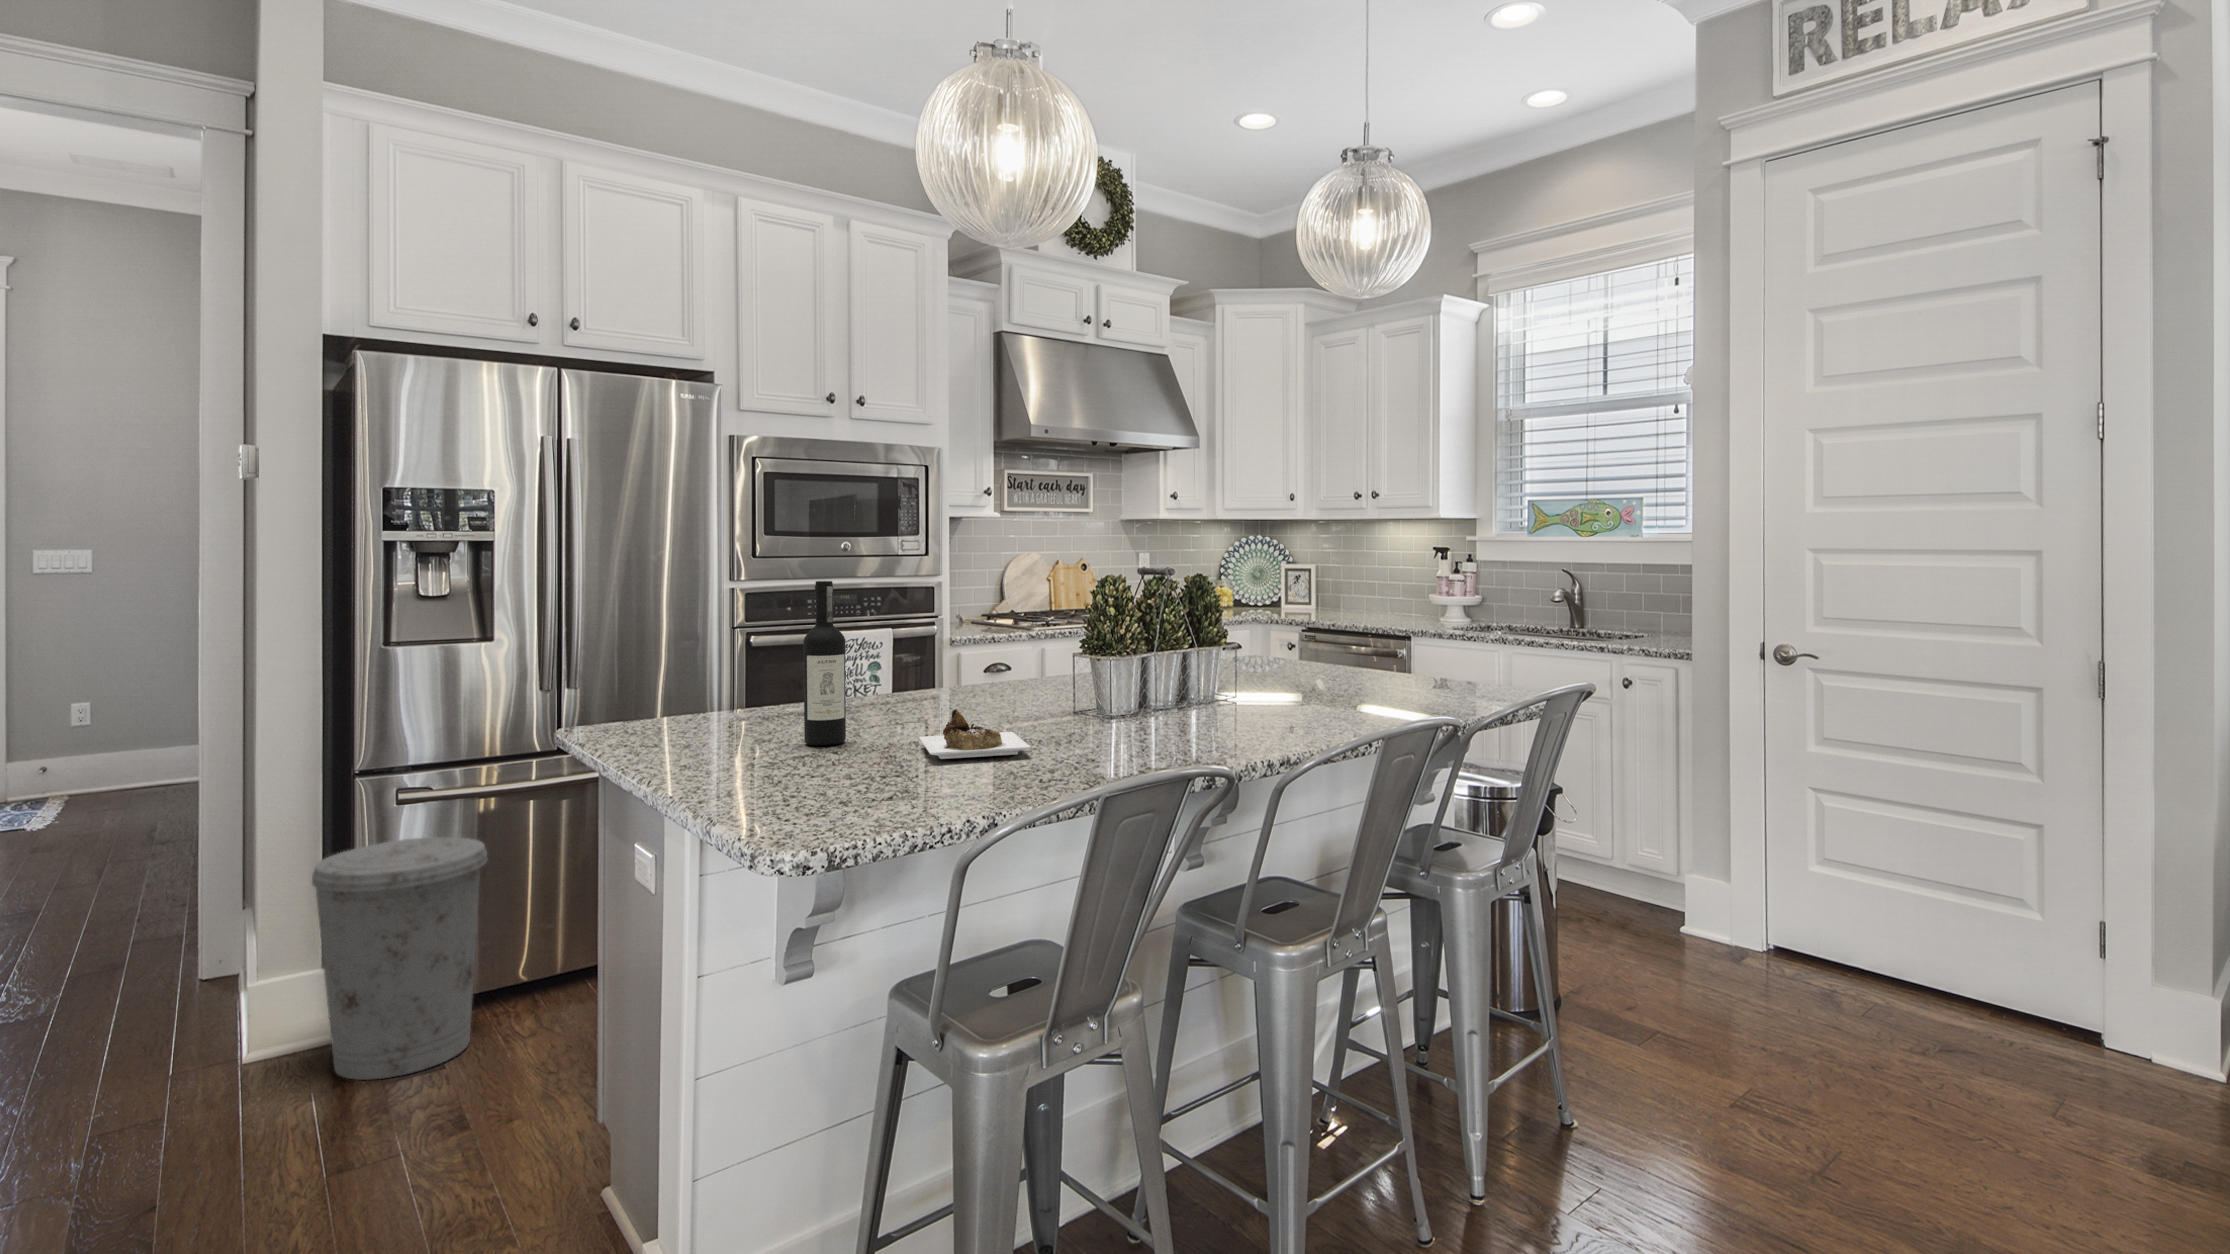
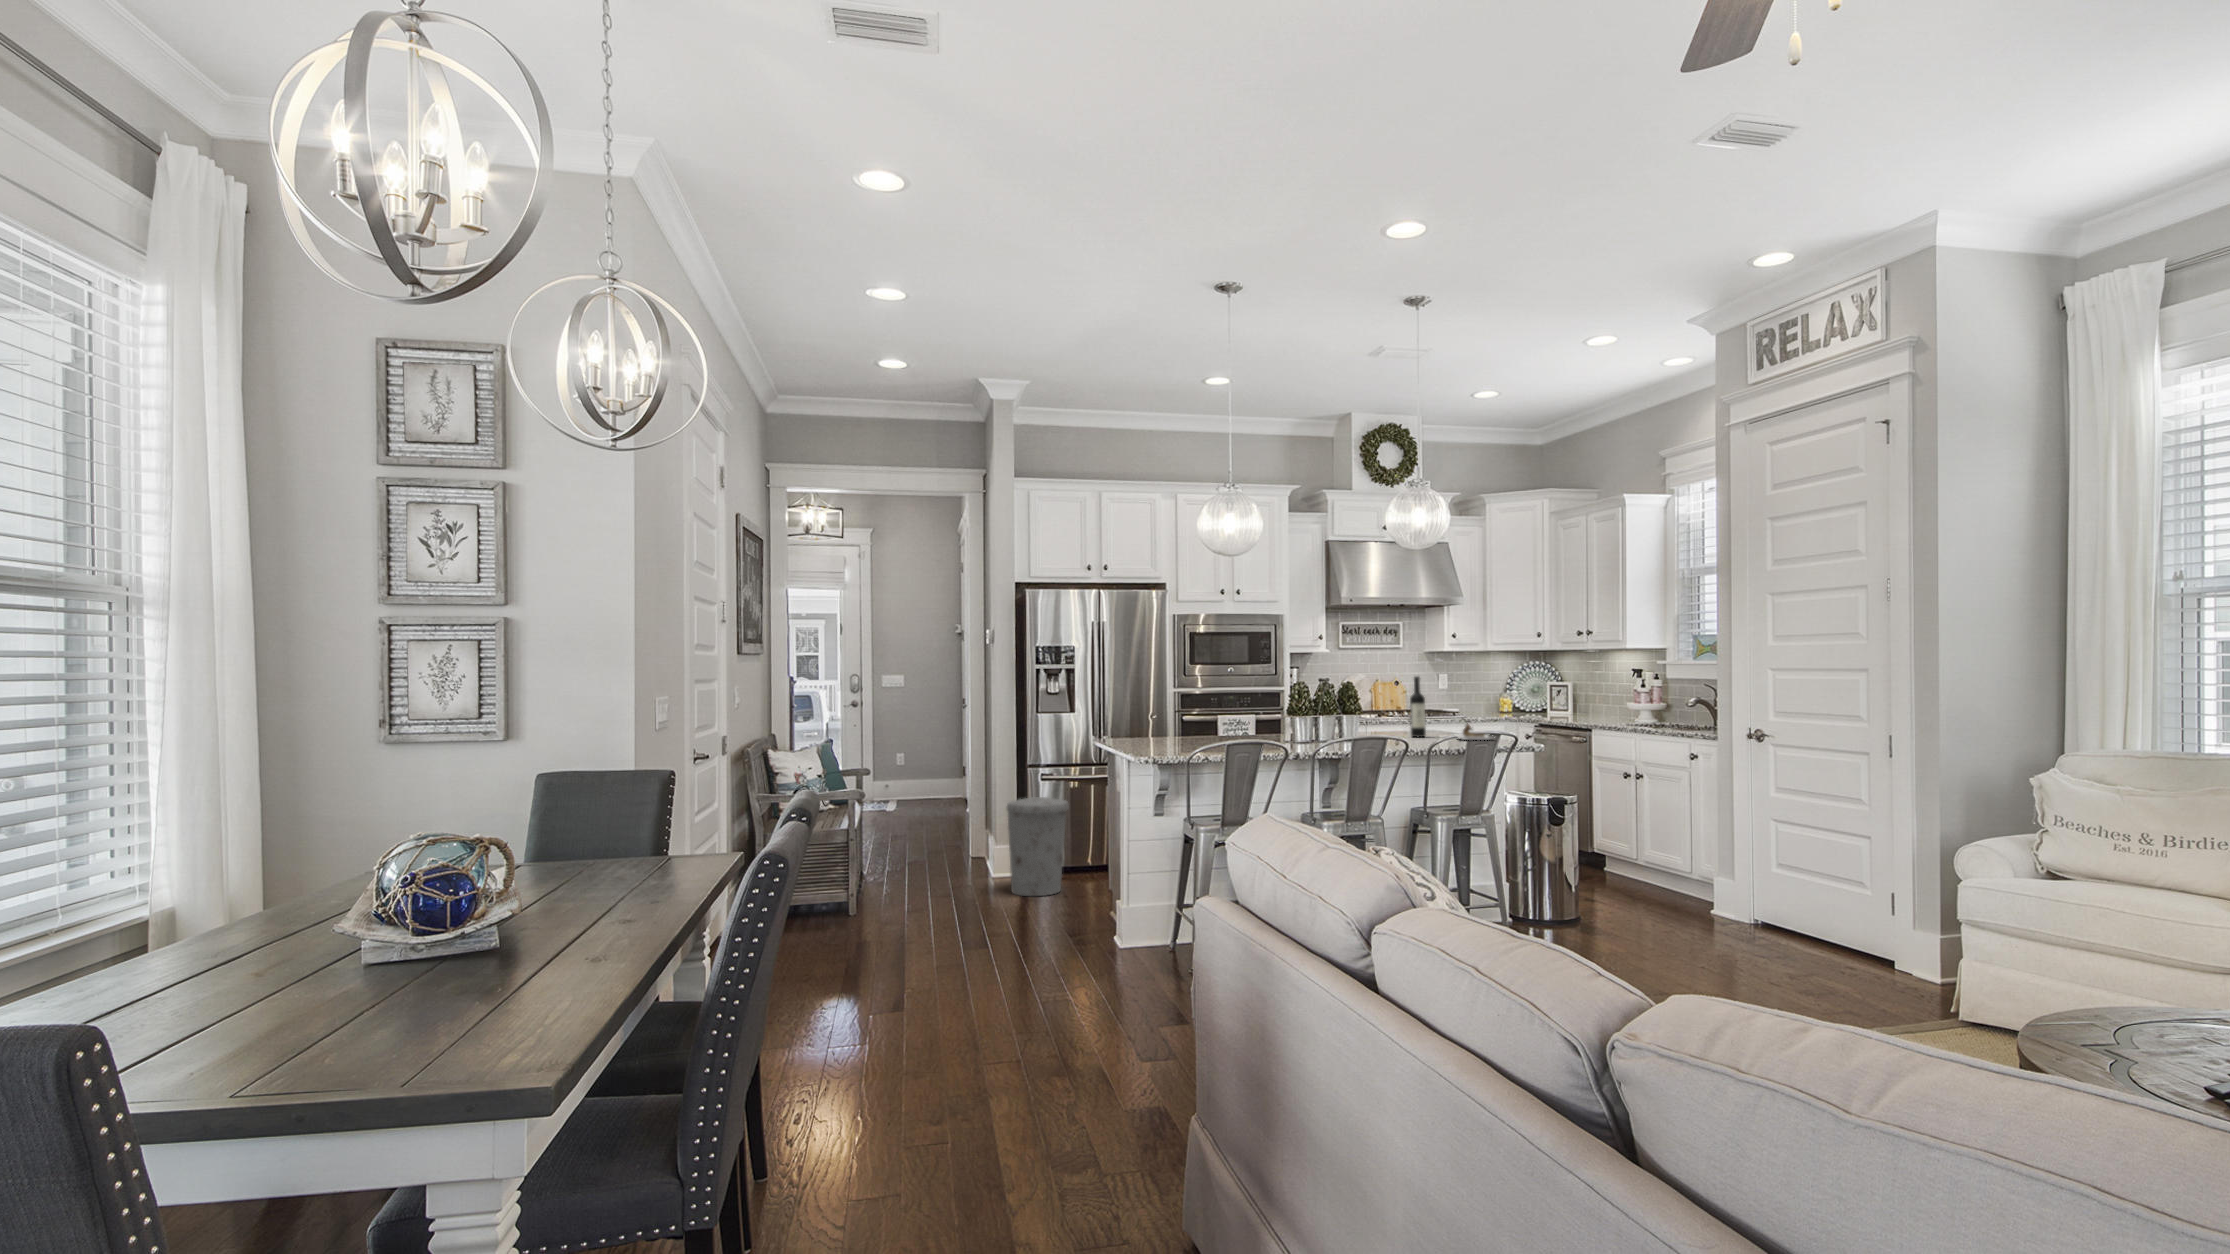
wine bottle: present [803,581,1031,759] -> present [1410,676,1491,740]

